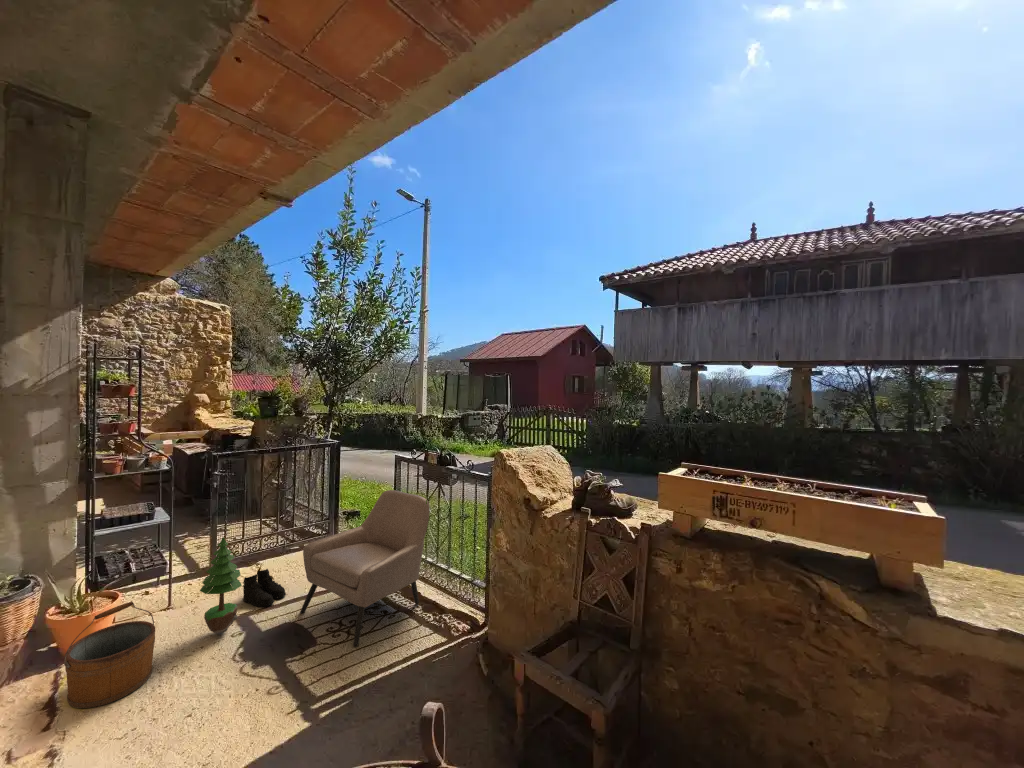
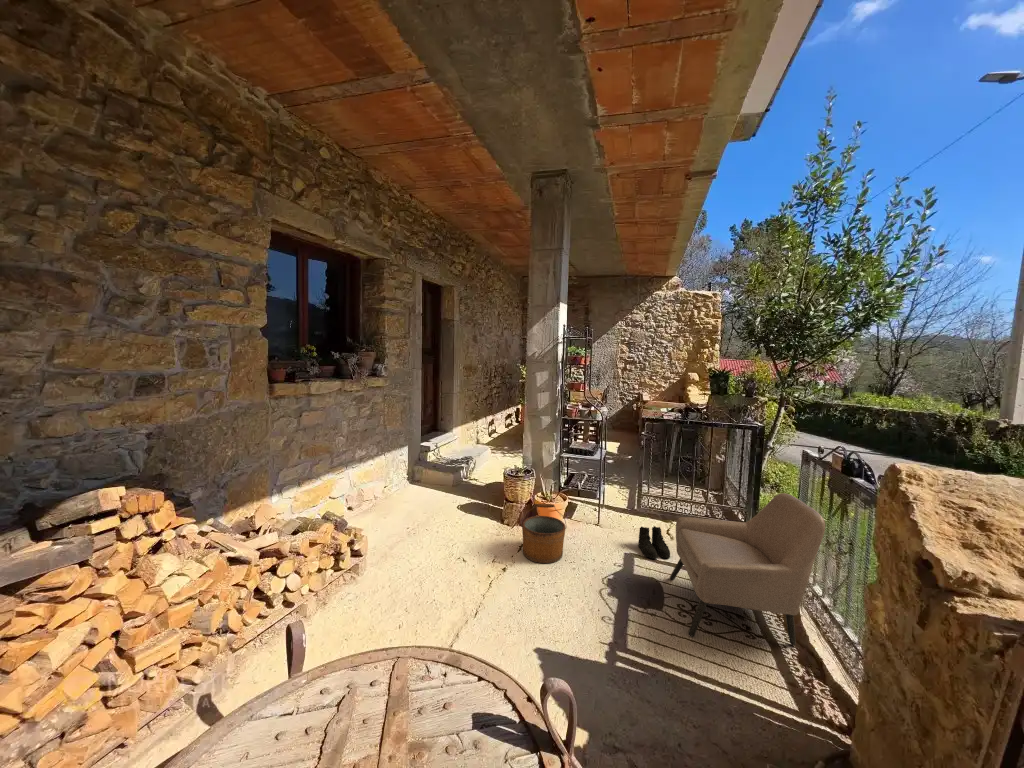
potted tree: present [200,537,242,633] -> none [597,483,626,559]

